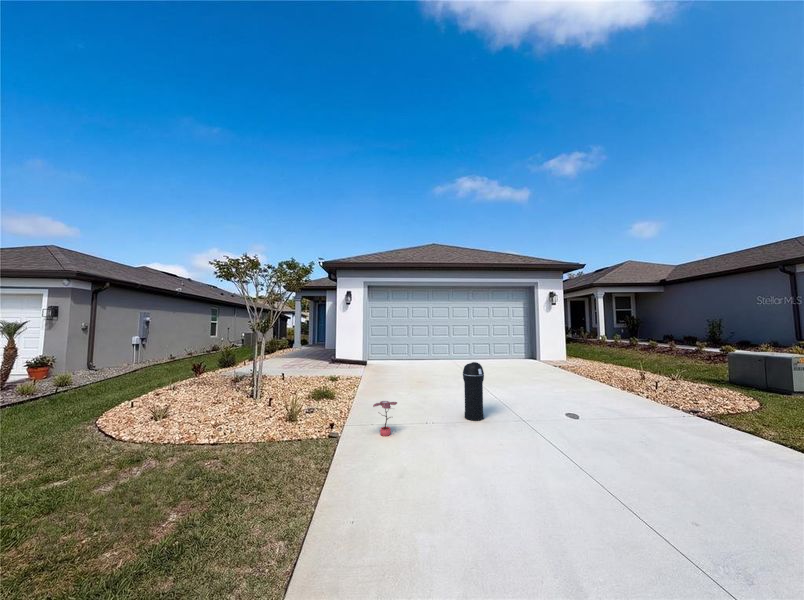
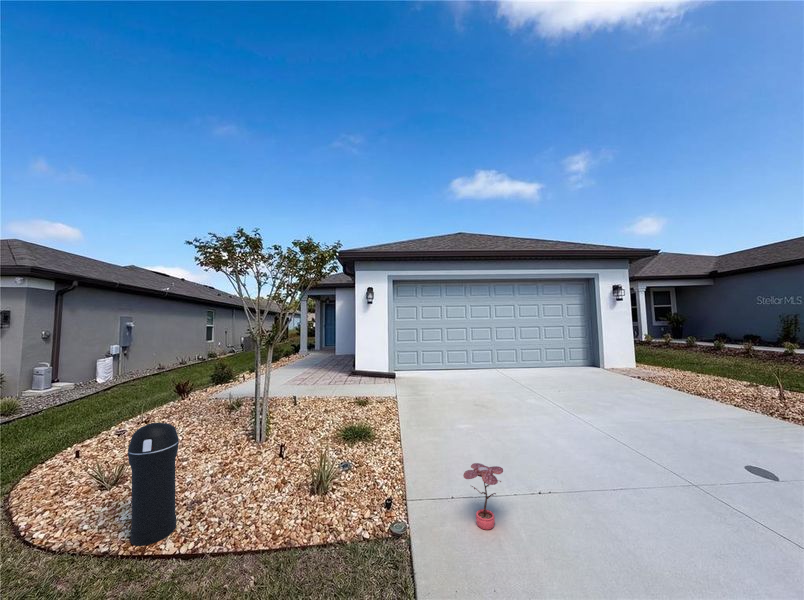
trash can: present [463,362,484,421] -> present [128,423,179,546]

